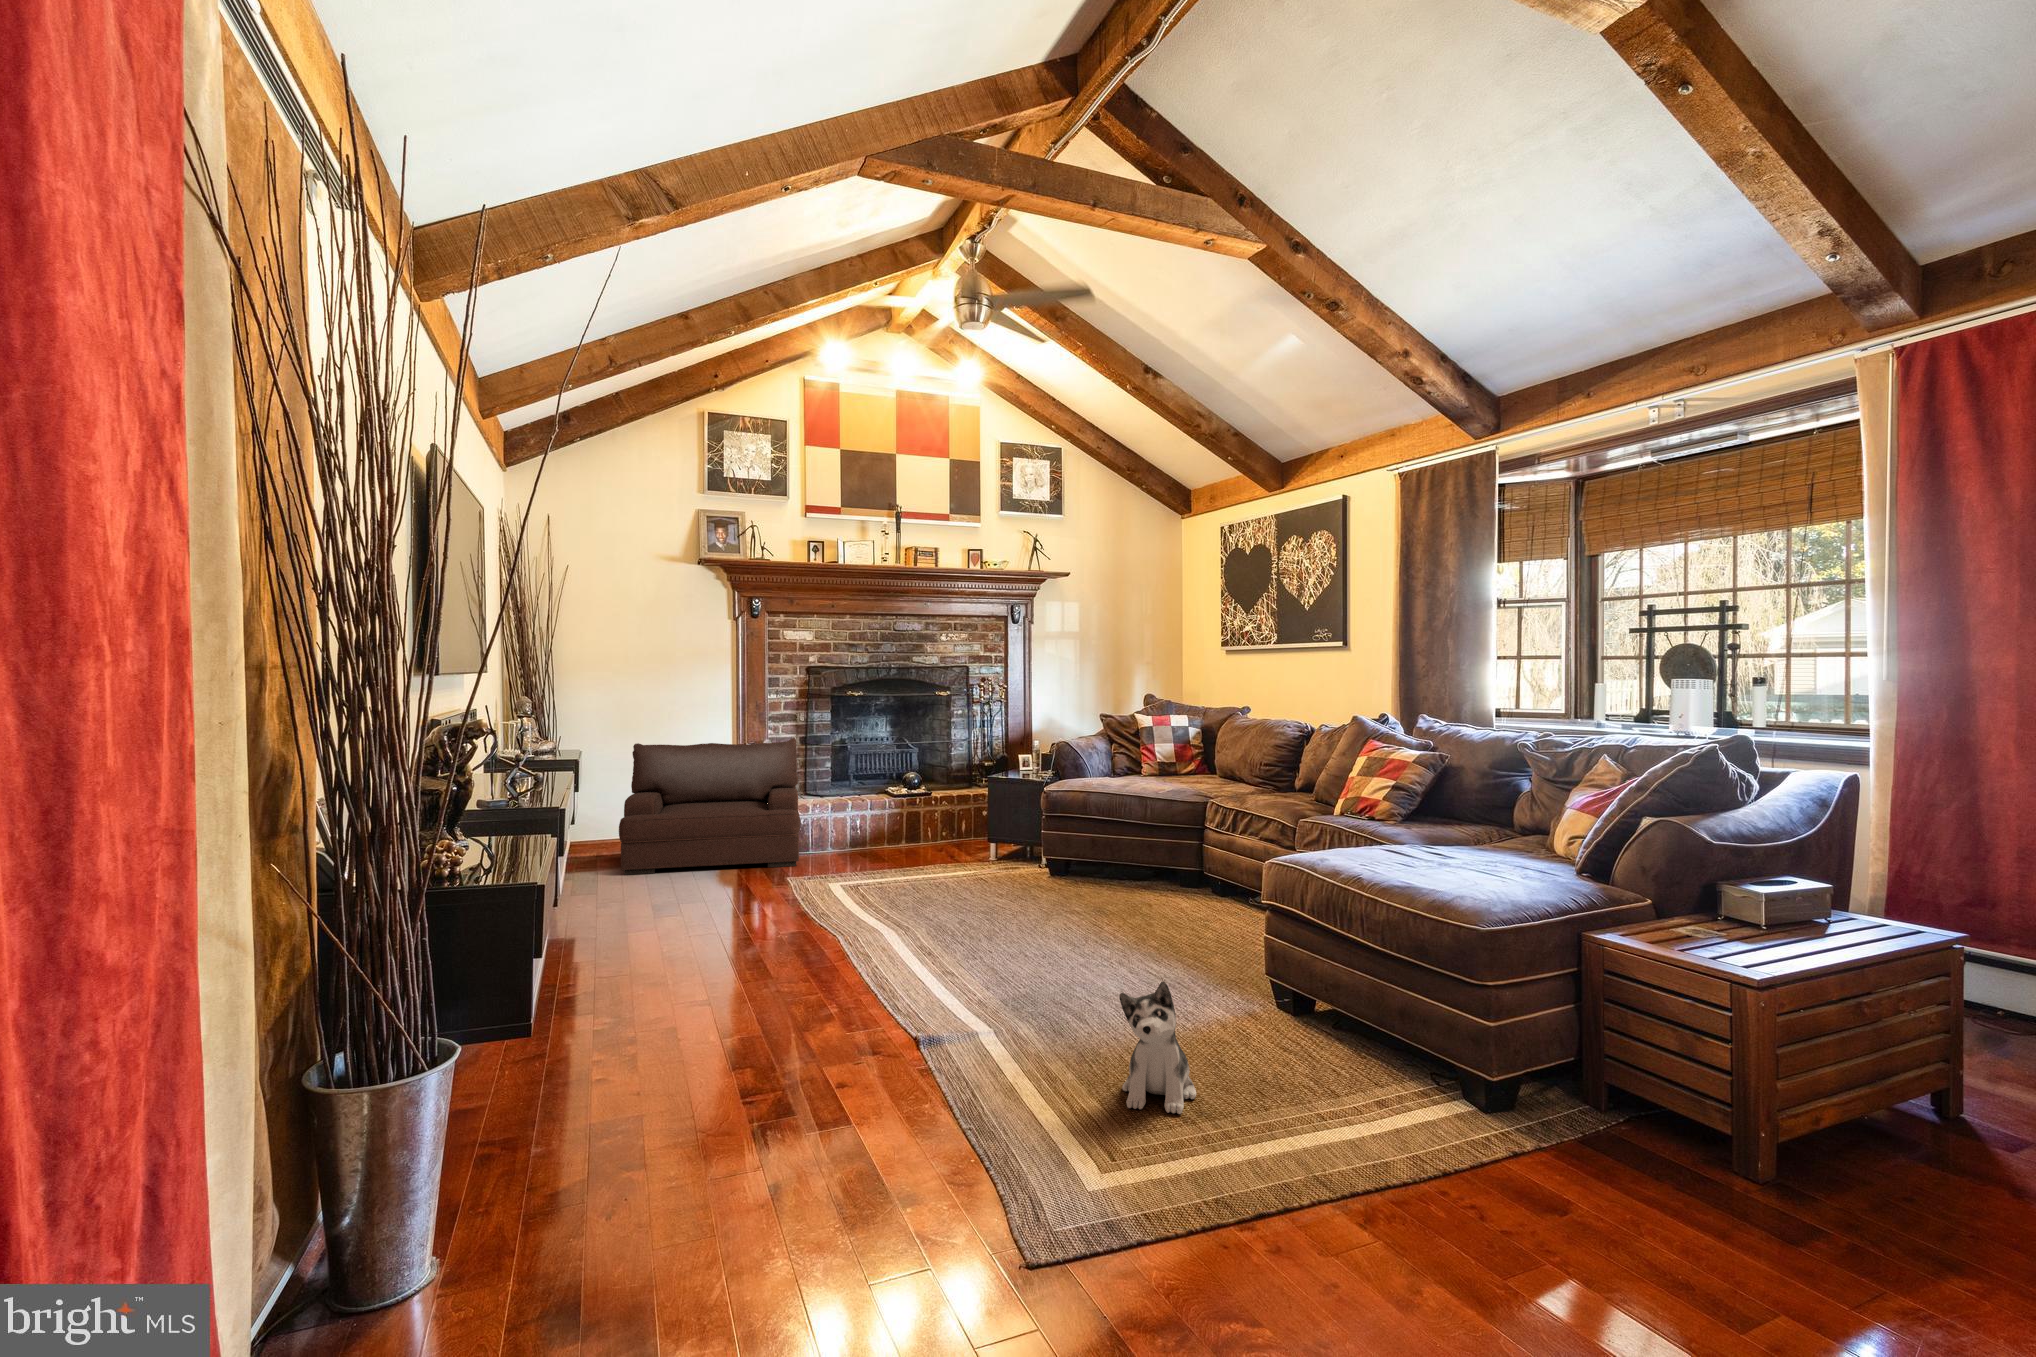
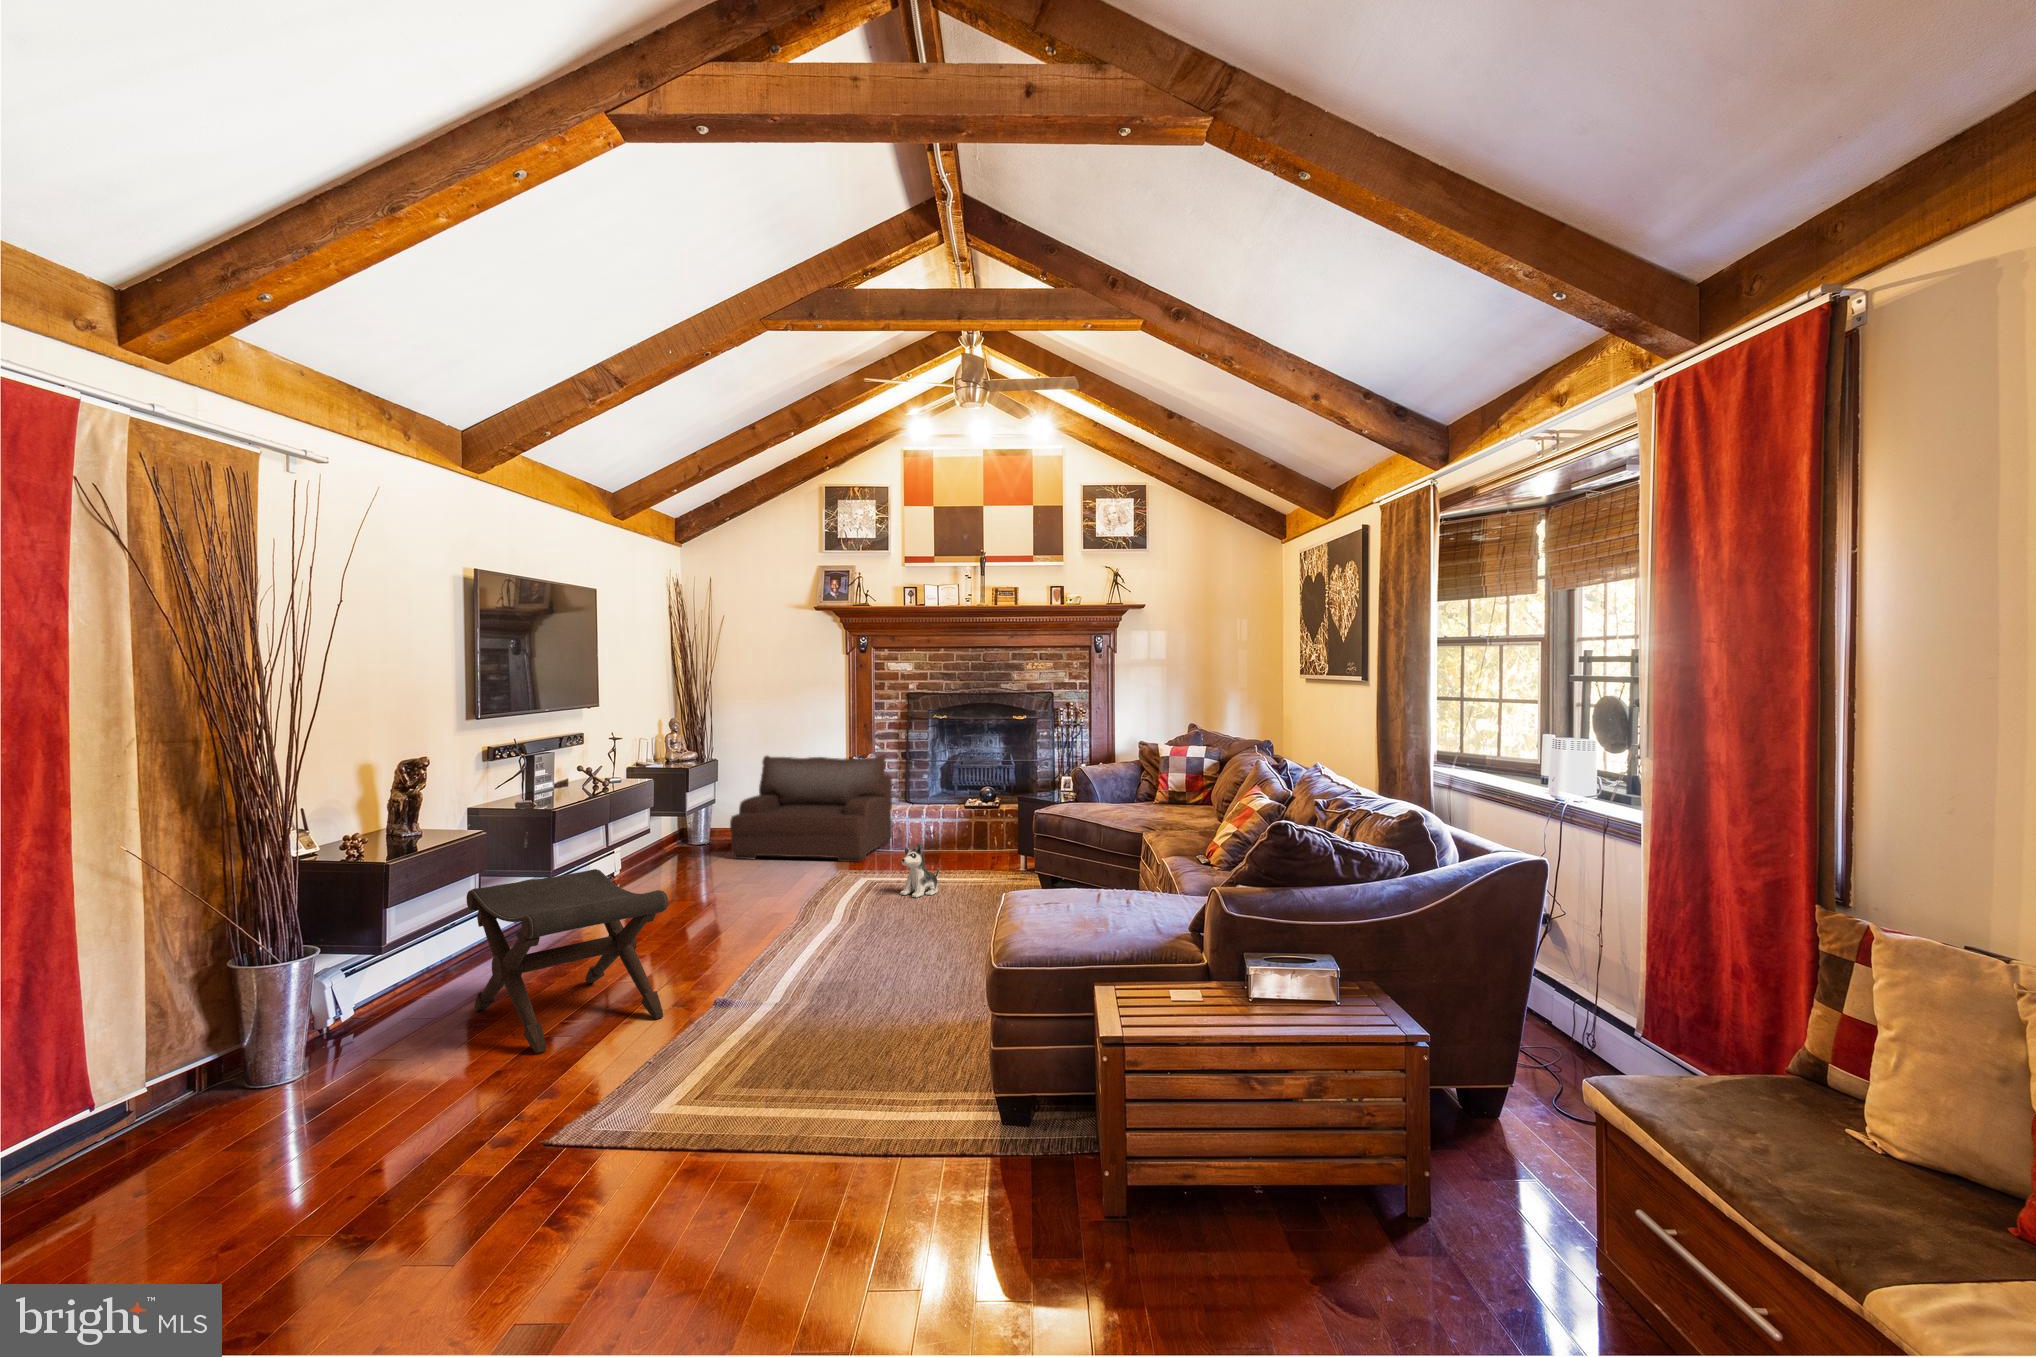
footstool: none [564,878,885,1146] -> present [467,869,668,1053]
plush toy: present [1119,982,1196,1114] -> present [900,843,939,898]

